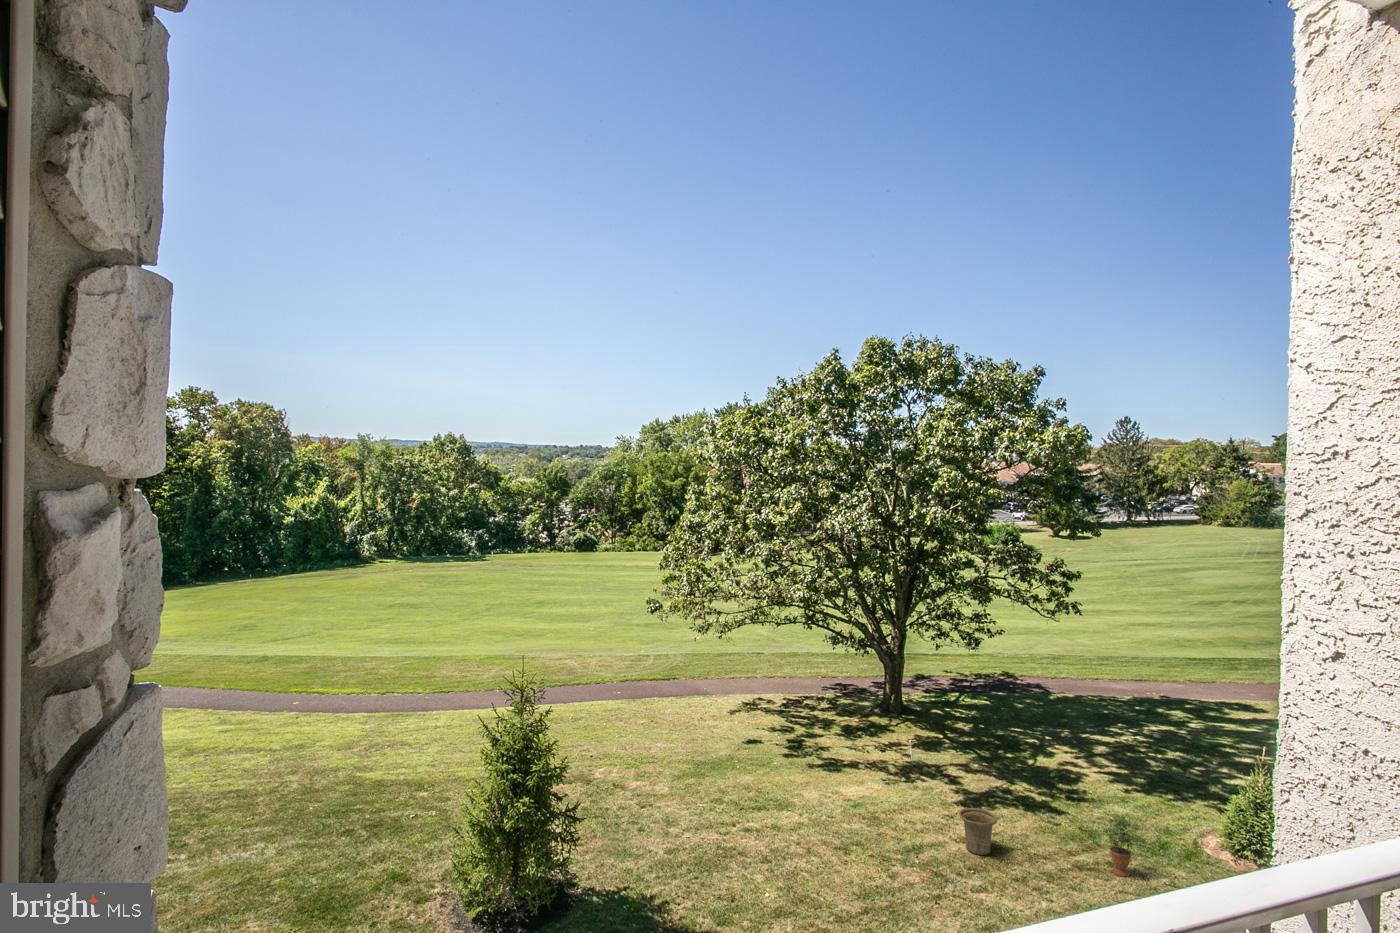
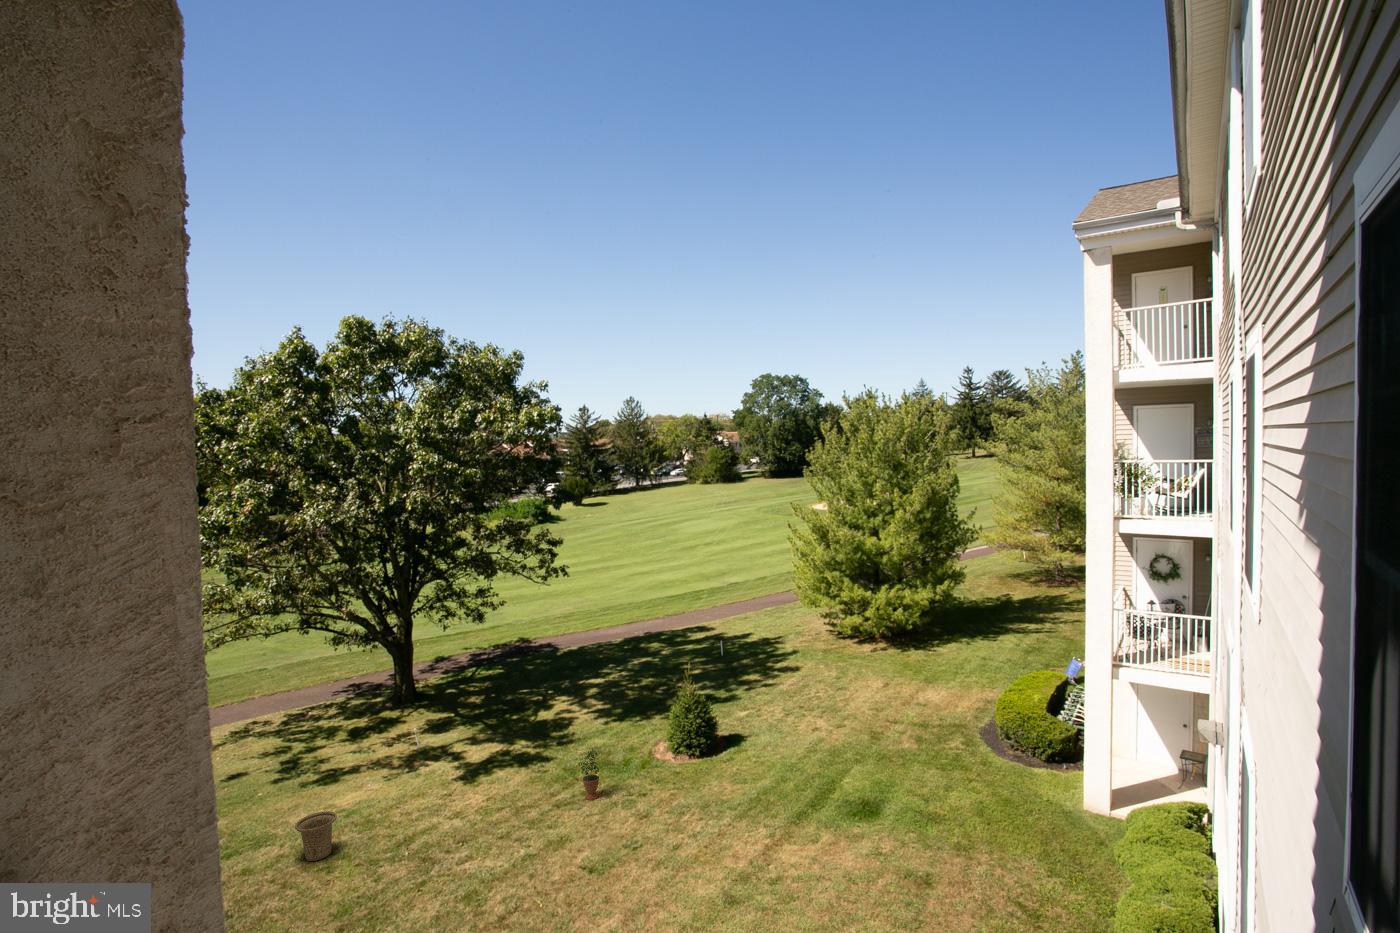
basket: present [959,808,997,855] -> present [295,811,337,861]

